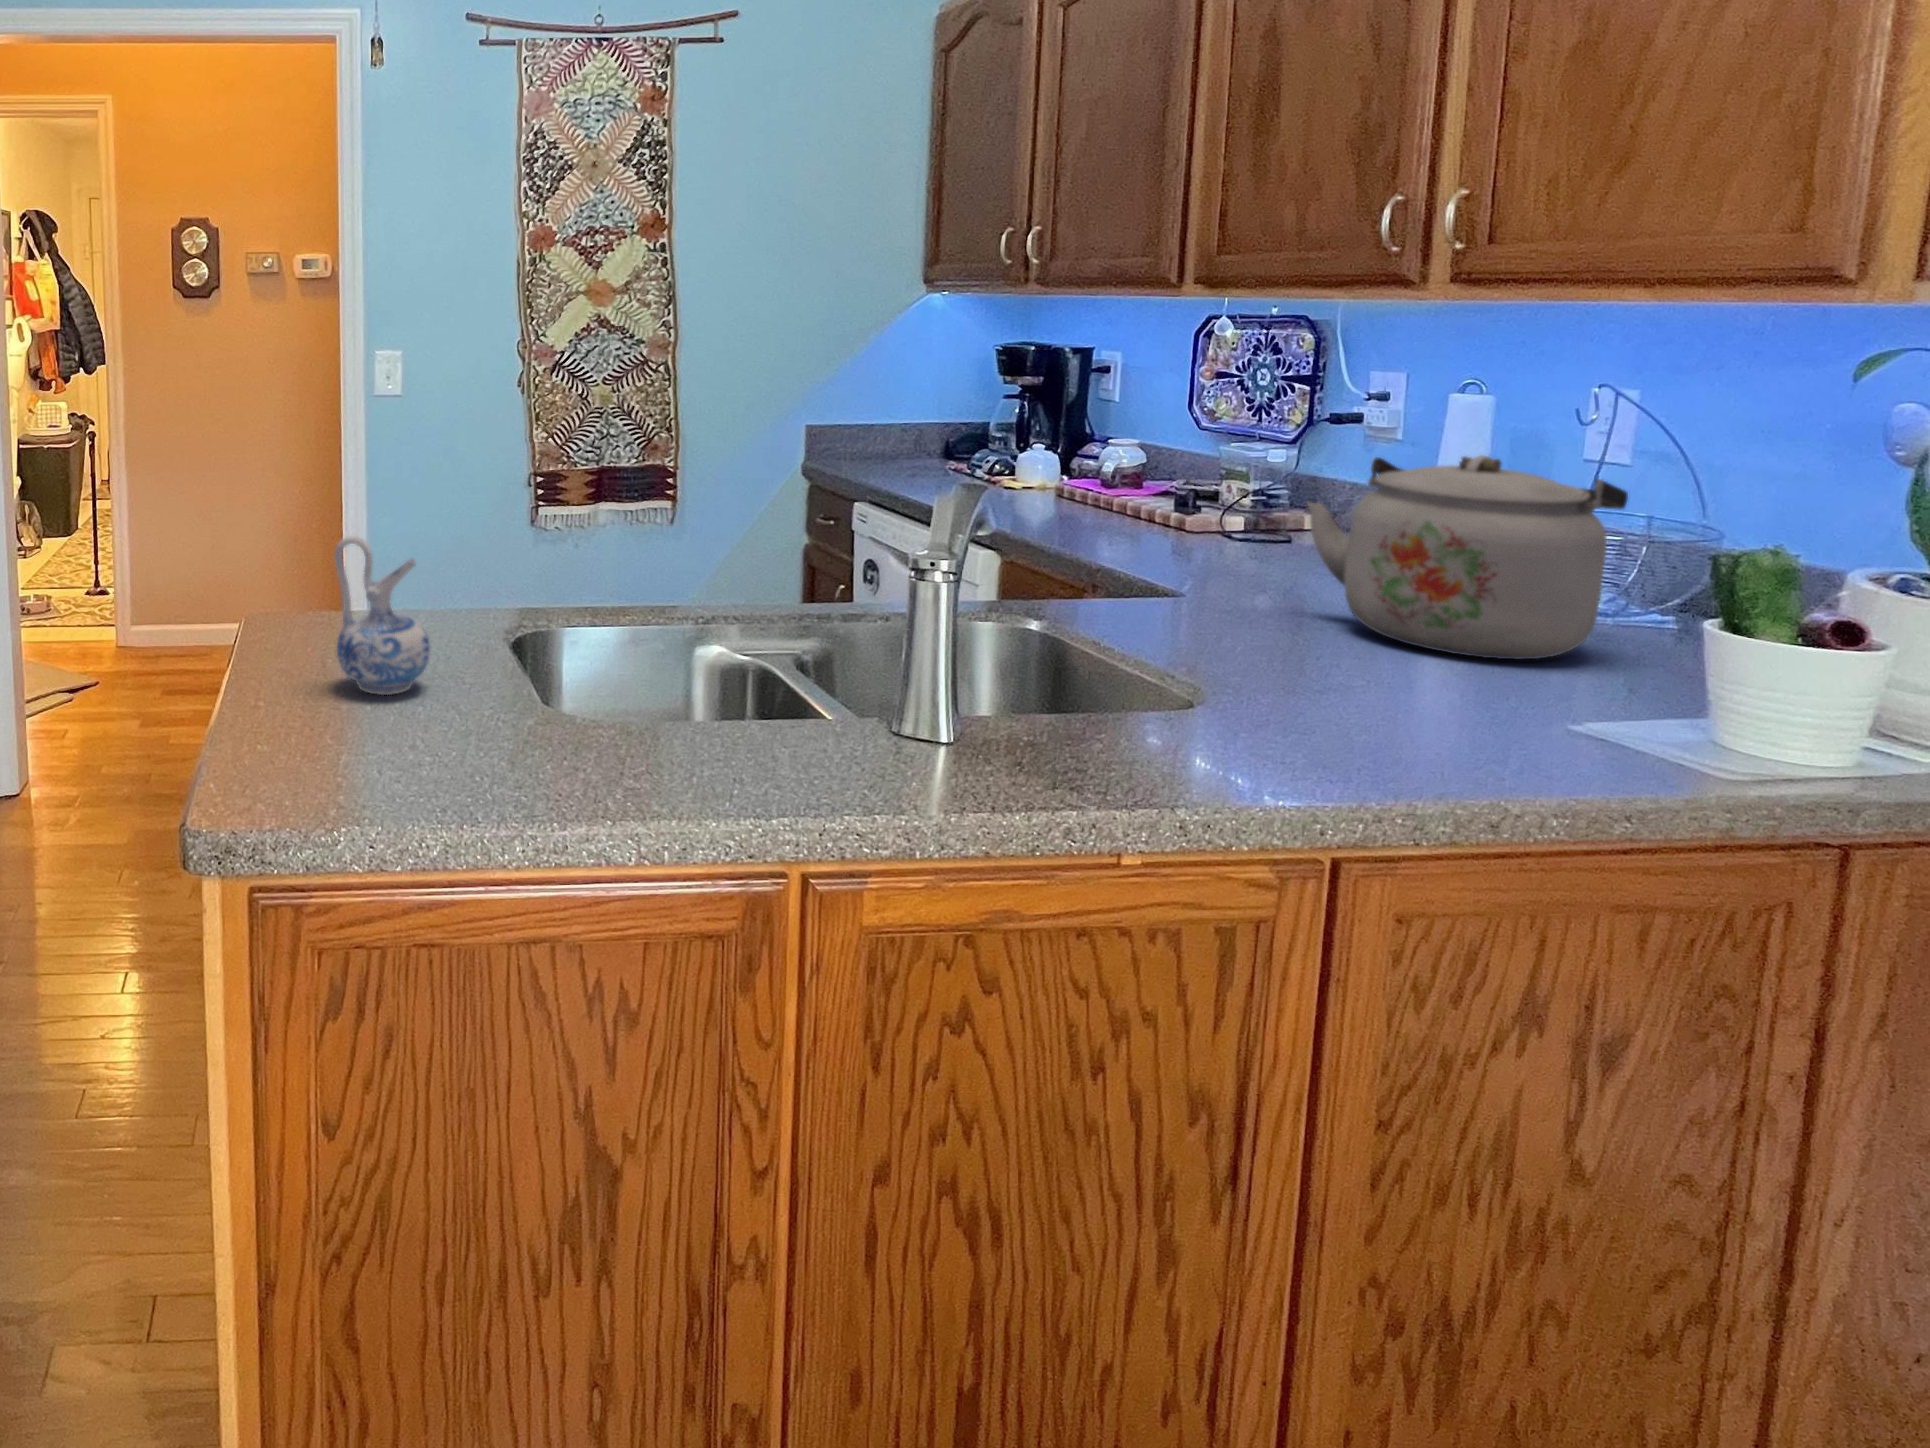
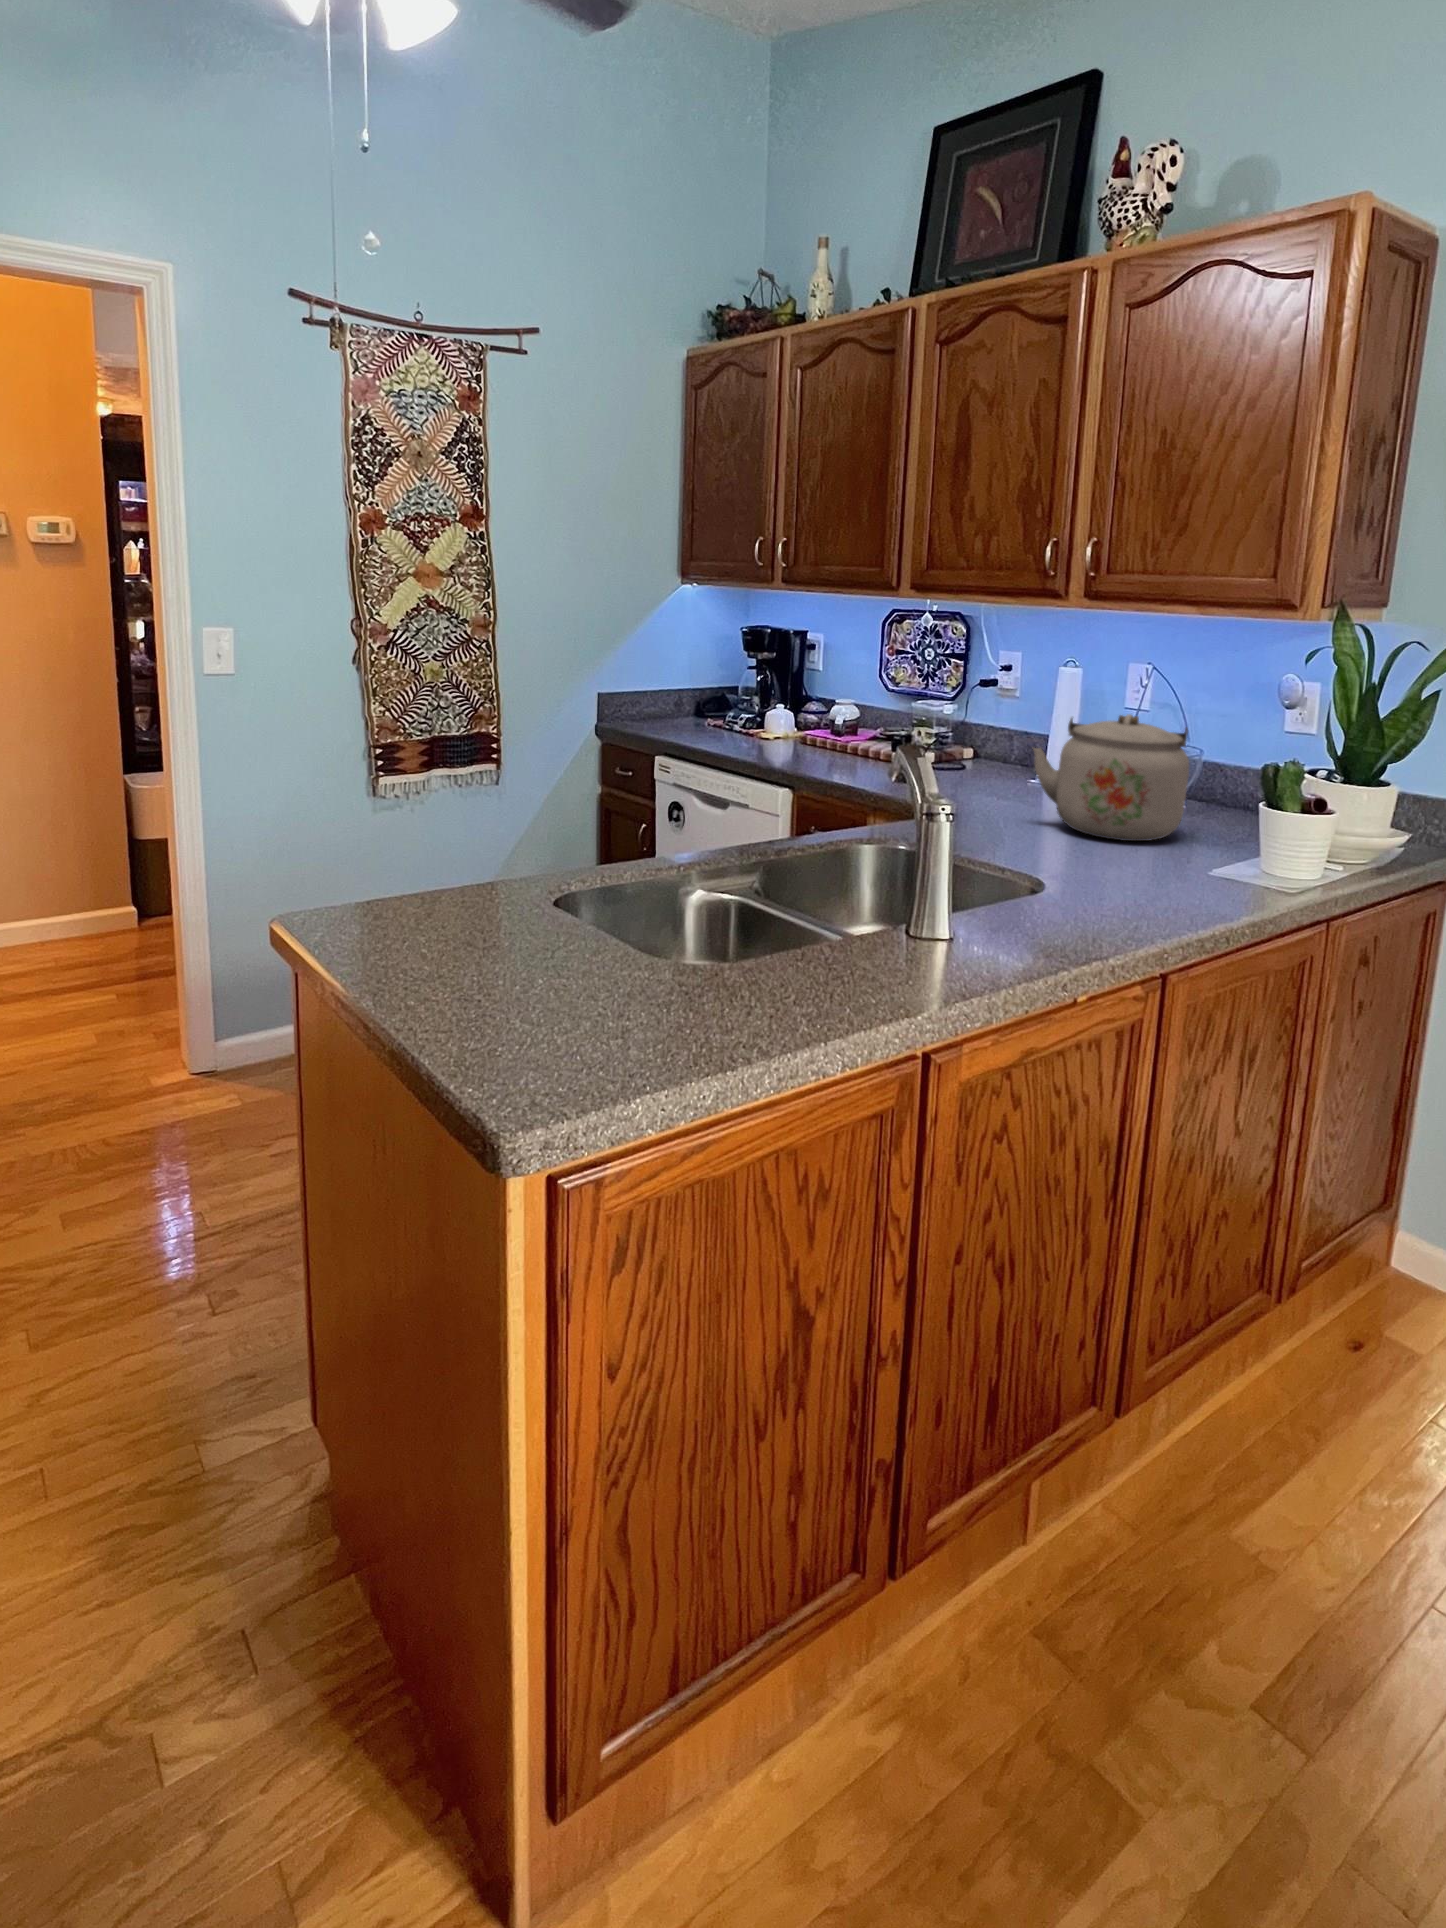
ceramic pitcher: present [335,536,430,695] -> none [475,841,565,989]

